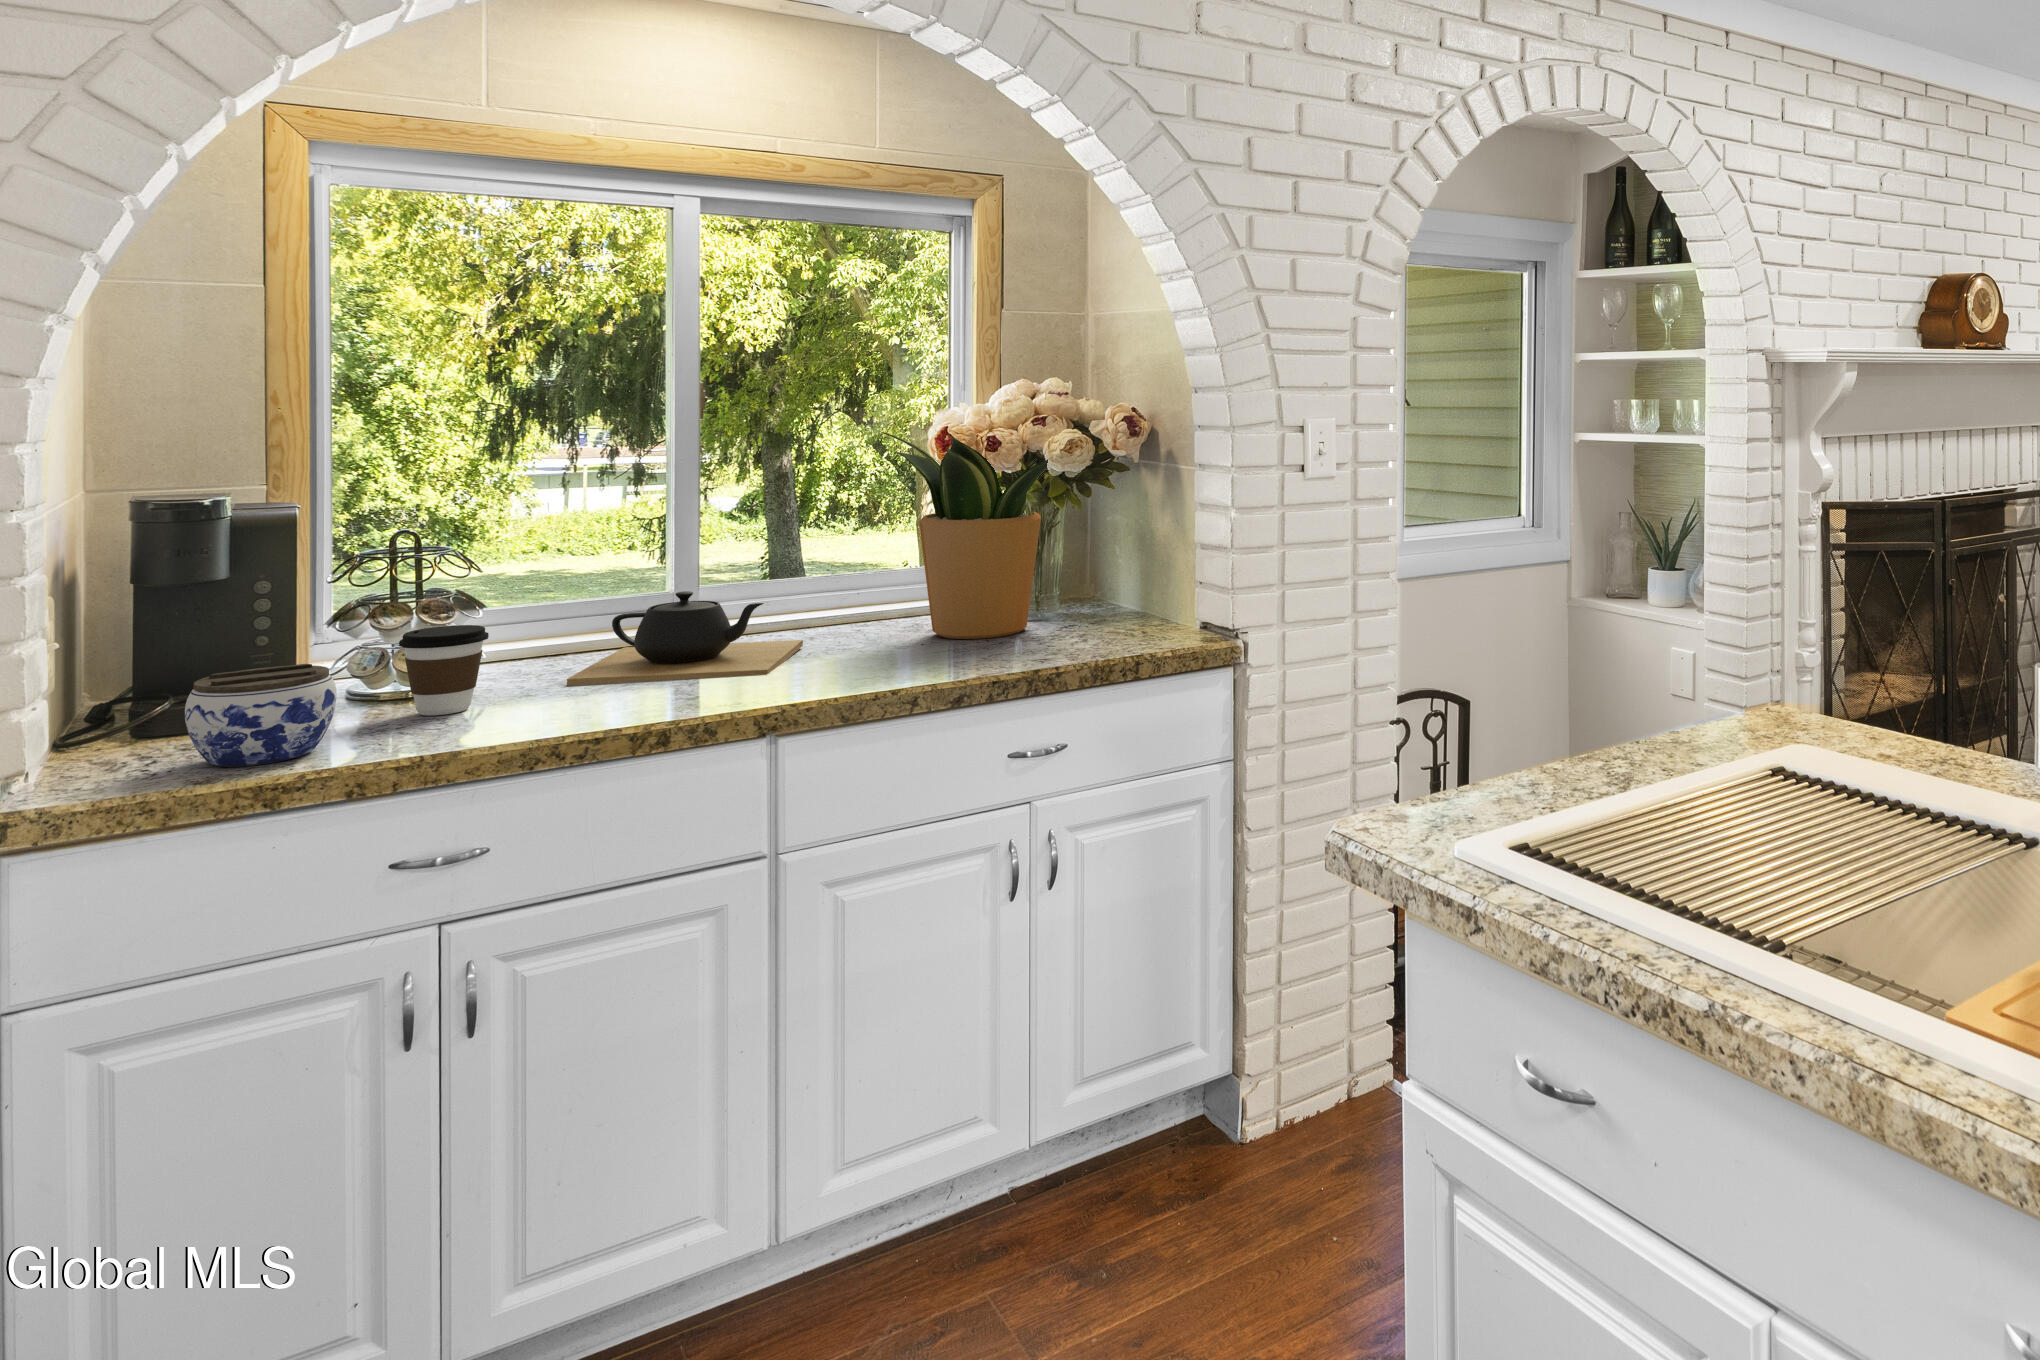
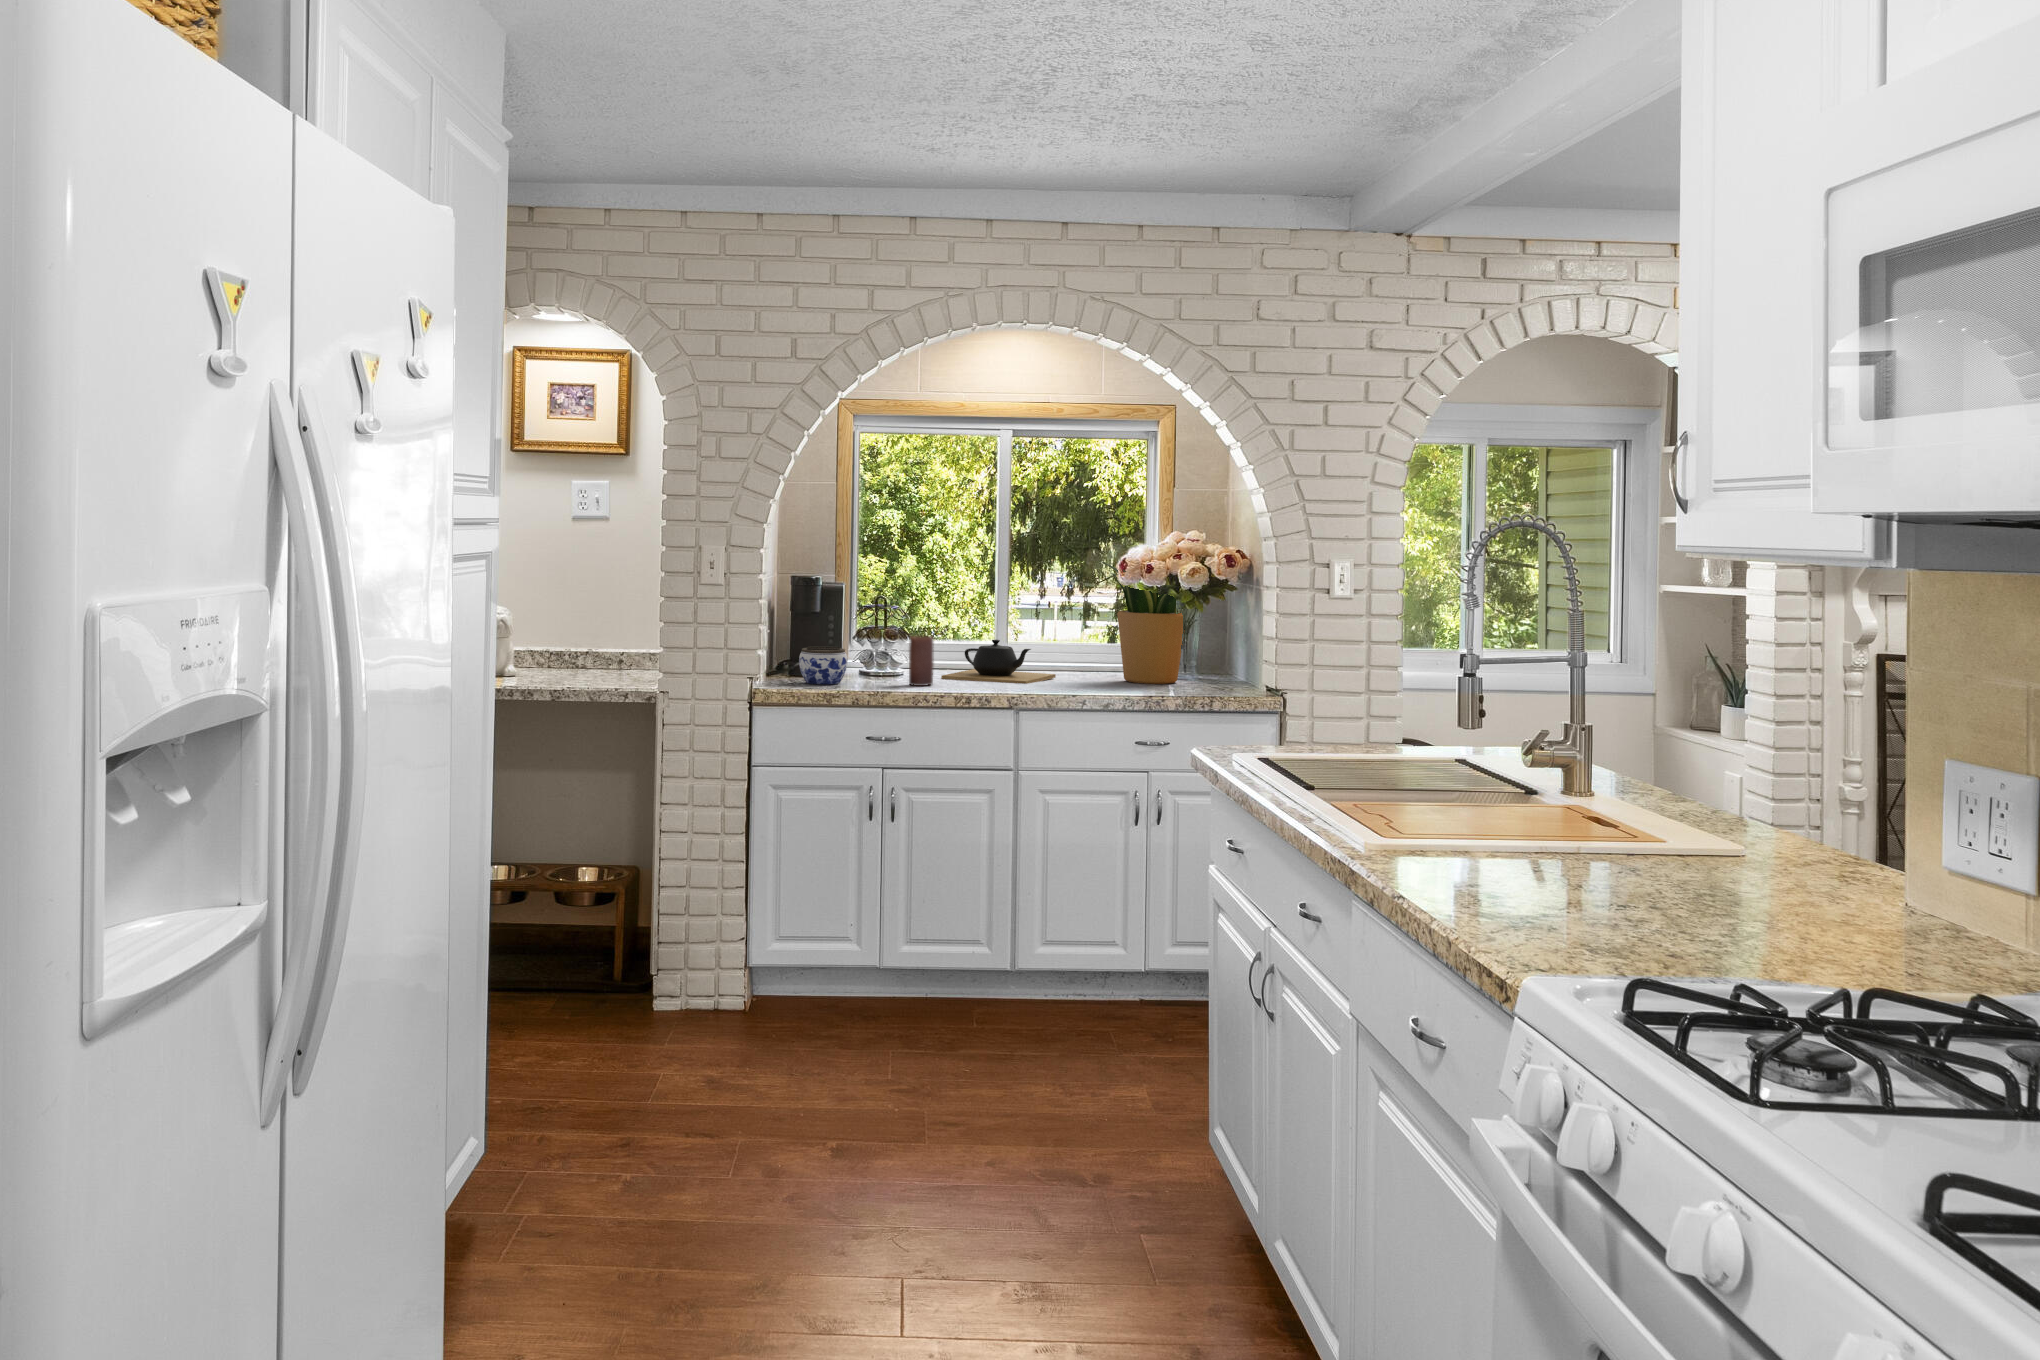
candle: none [509,612,571,725] -> present [909,636,934,686]
coffee cup: present [399,625,489,716] -> none [873,641,907,681]

